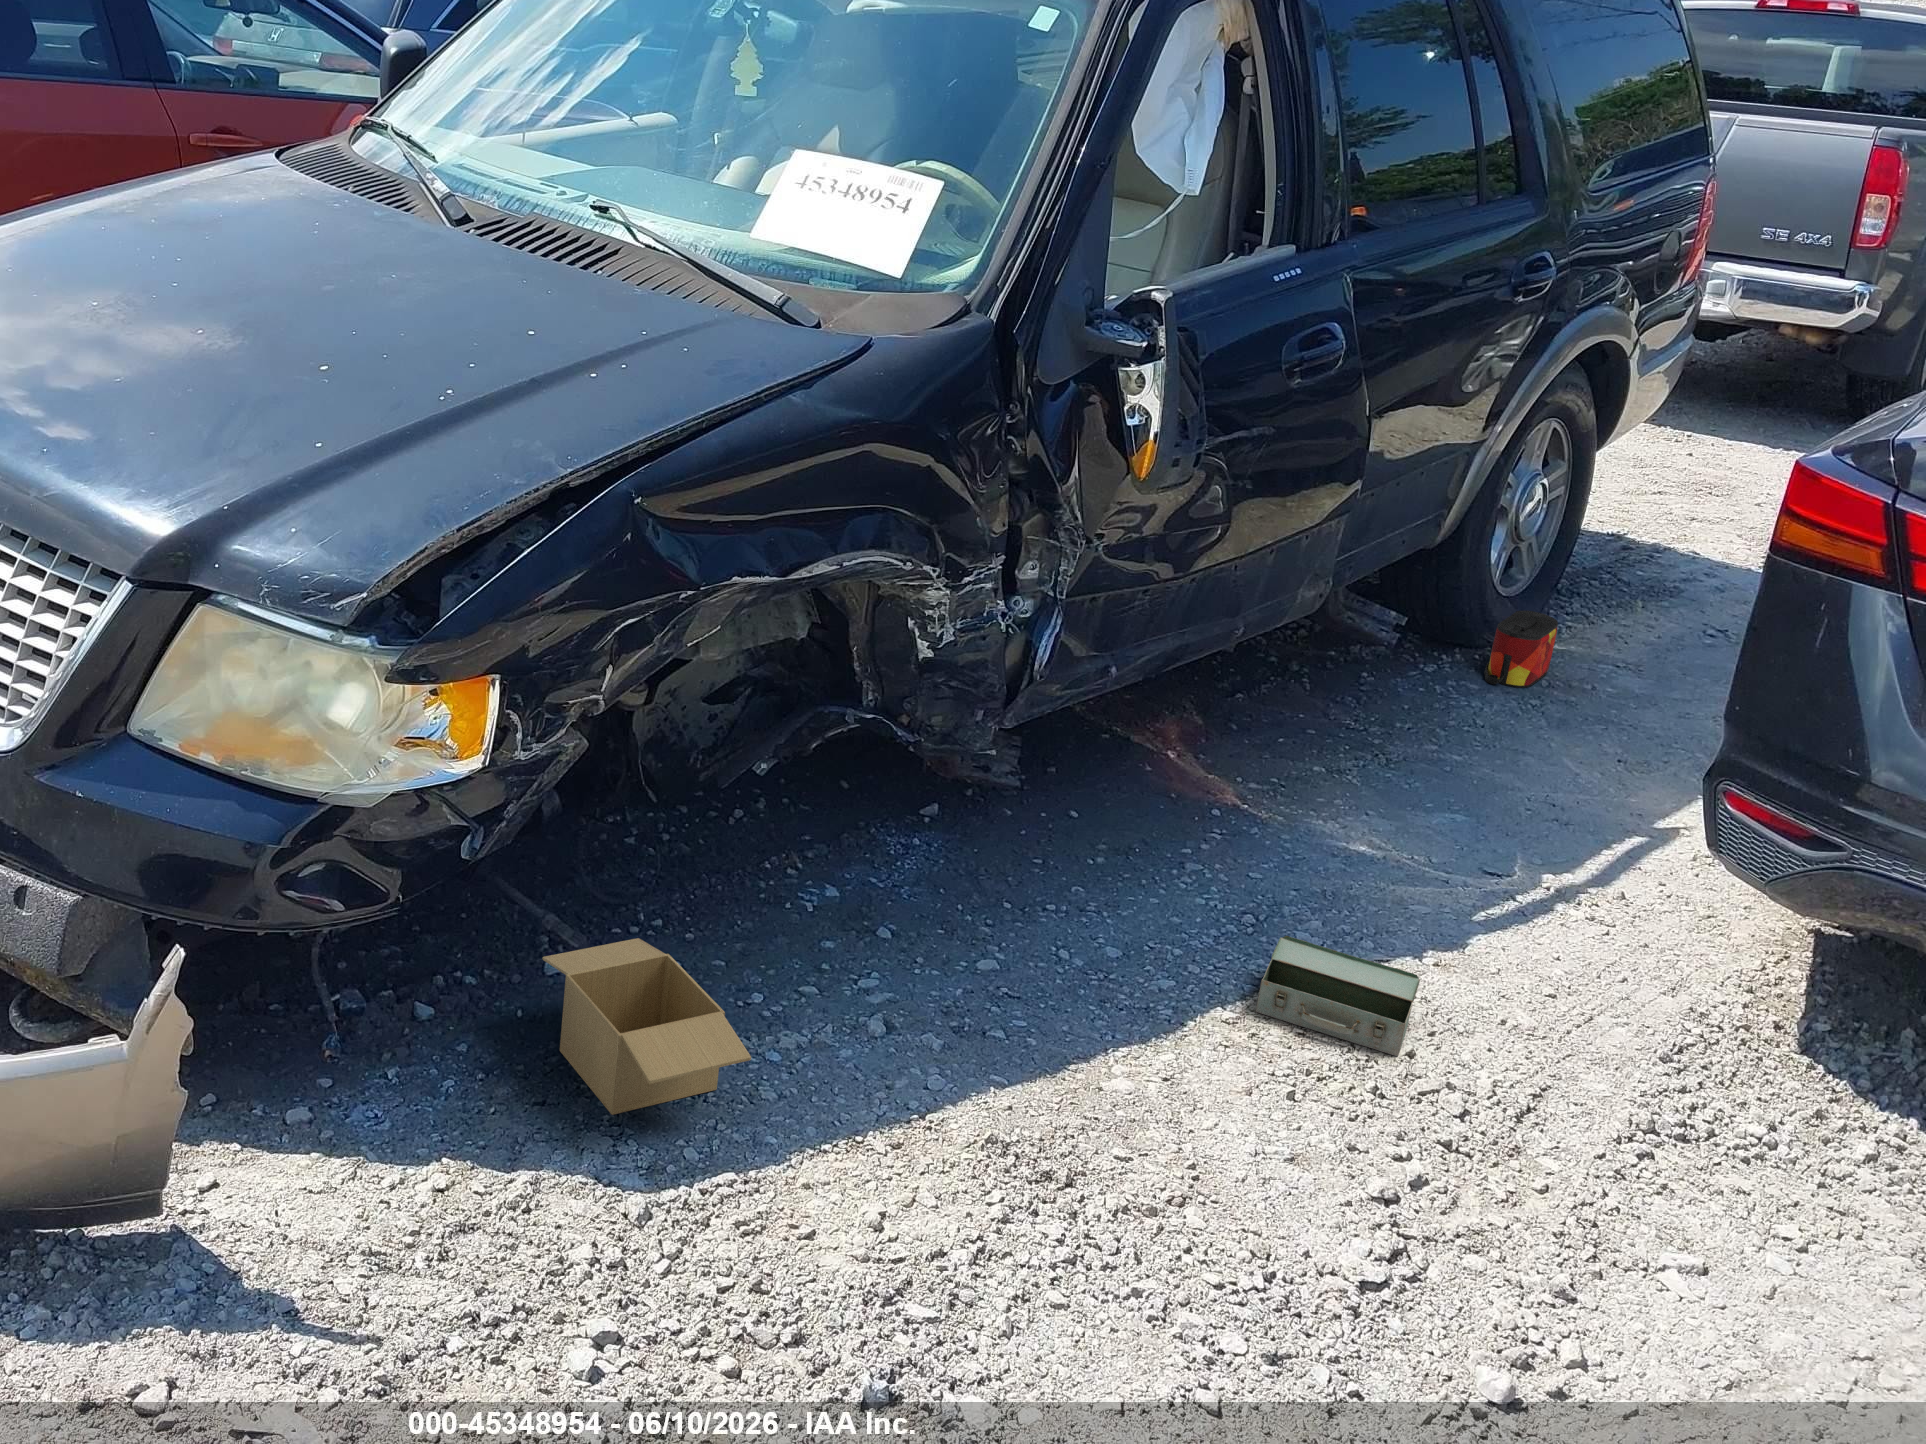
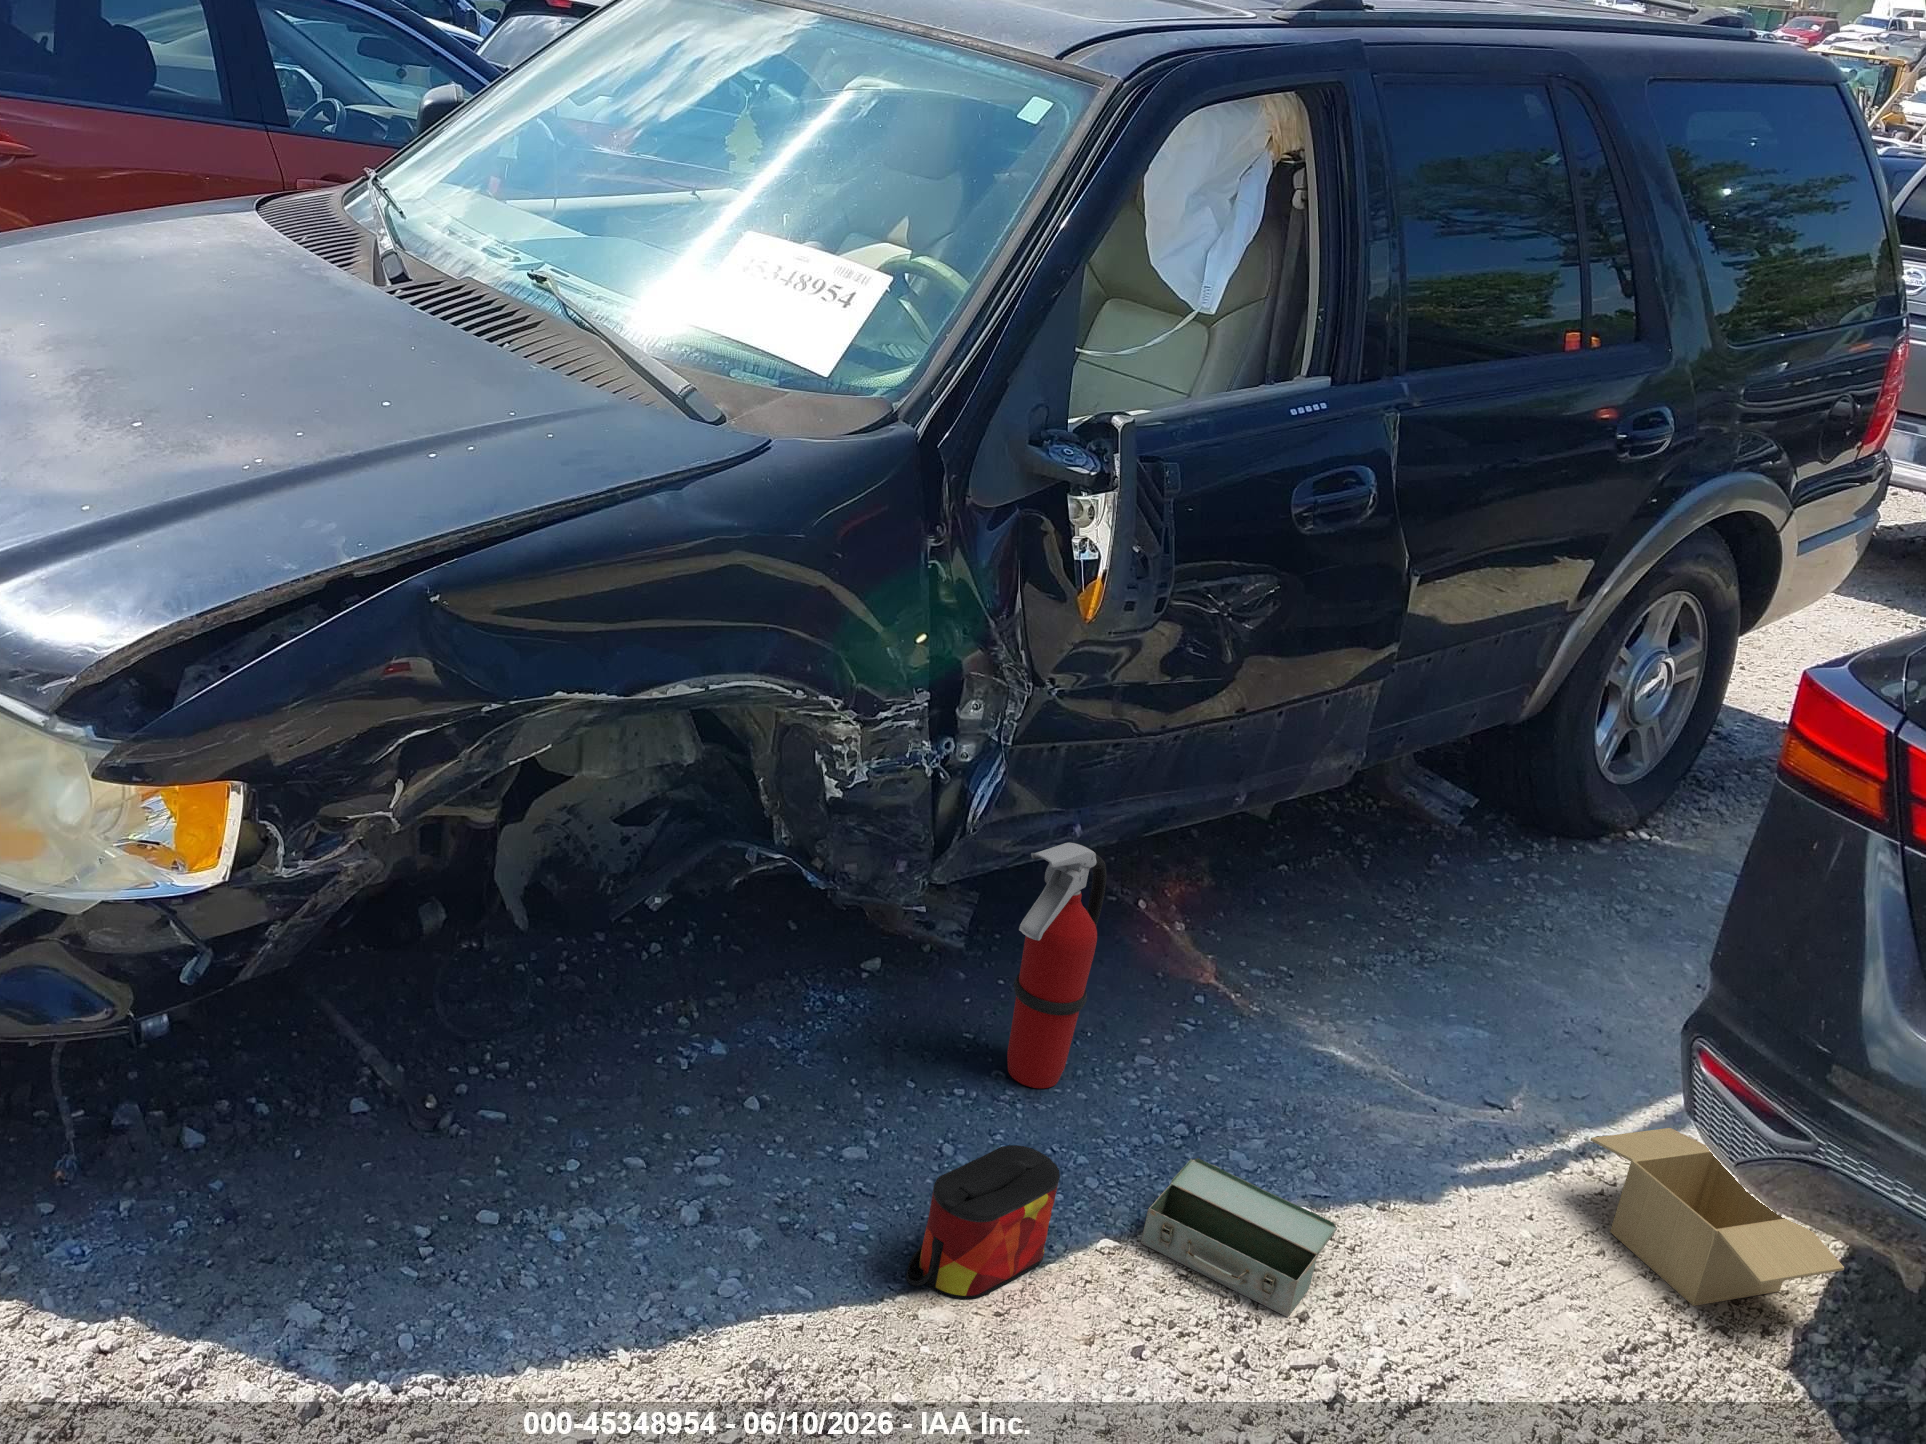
bag: present [1484,611,1558,688] -> present [906,1145,1060,1299]
fire extinguisher: none [1085,674,1163,897] -> present [1007,843,1107,1088]
cardboard box: present [543,938,751,1115] -> present [1590,1128,1844,1306]

